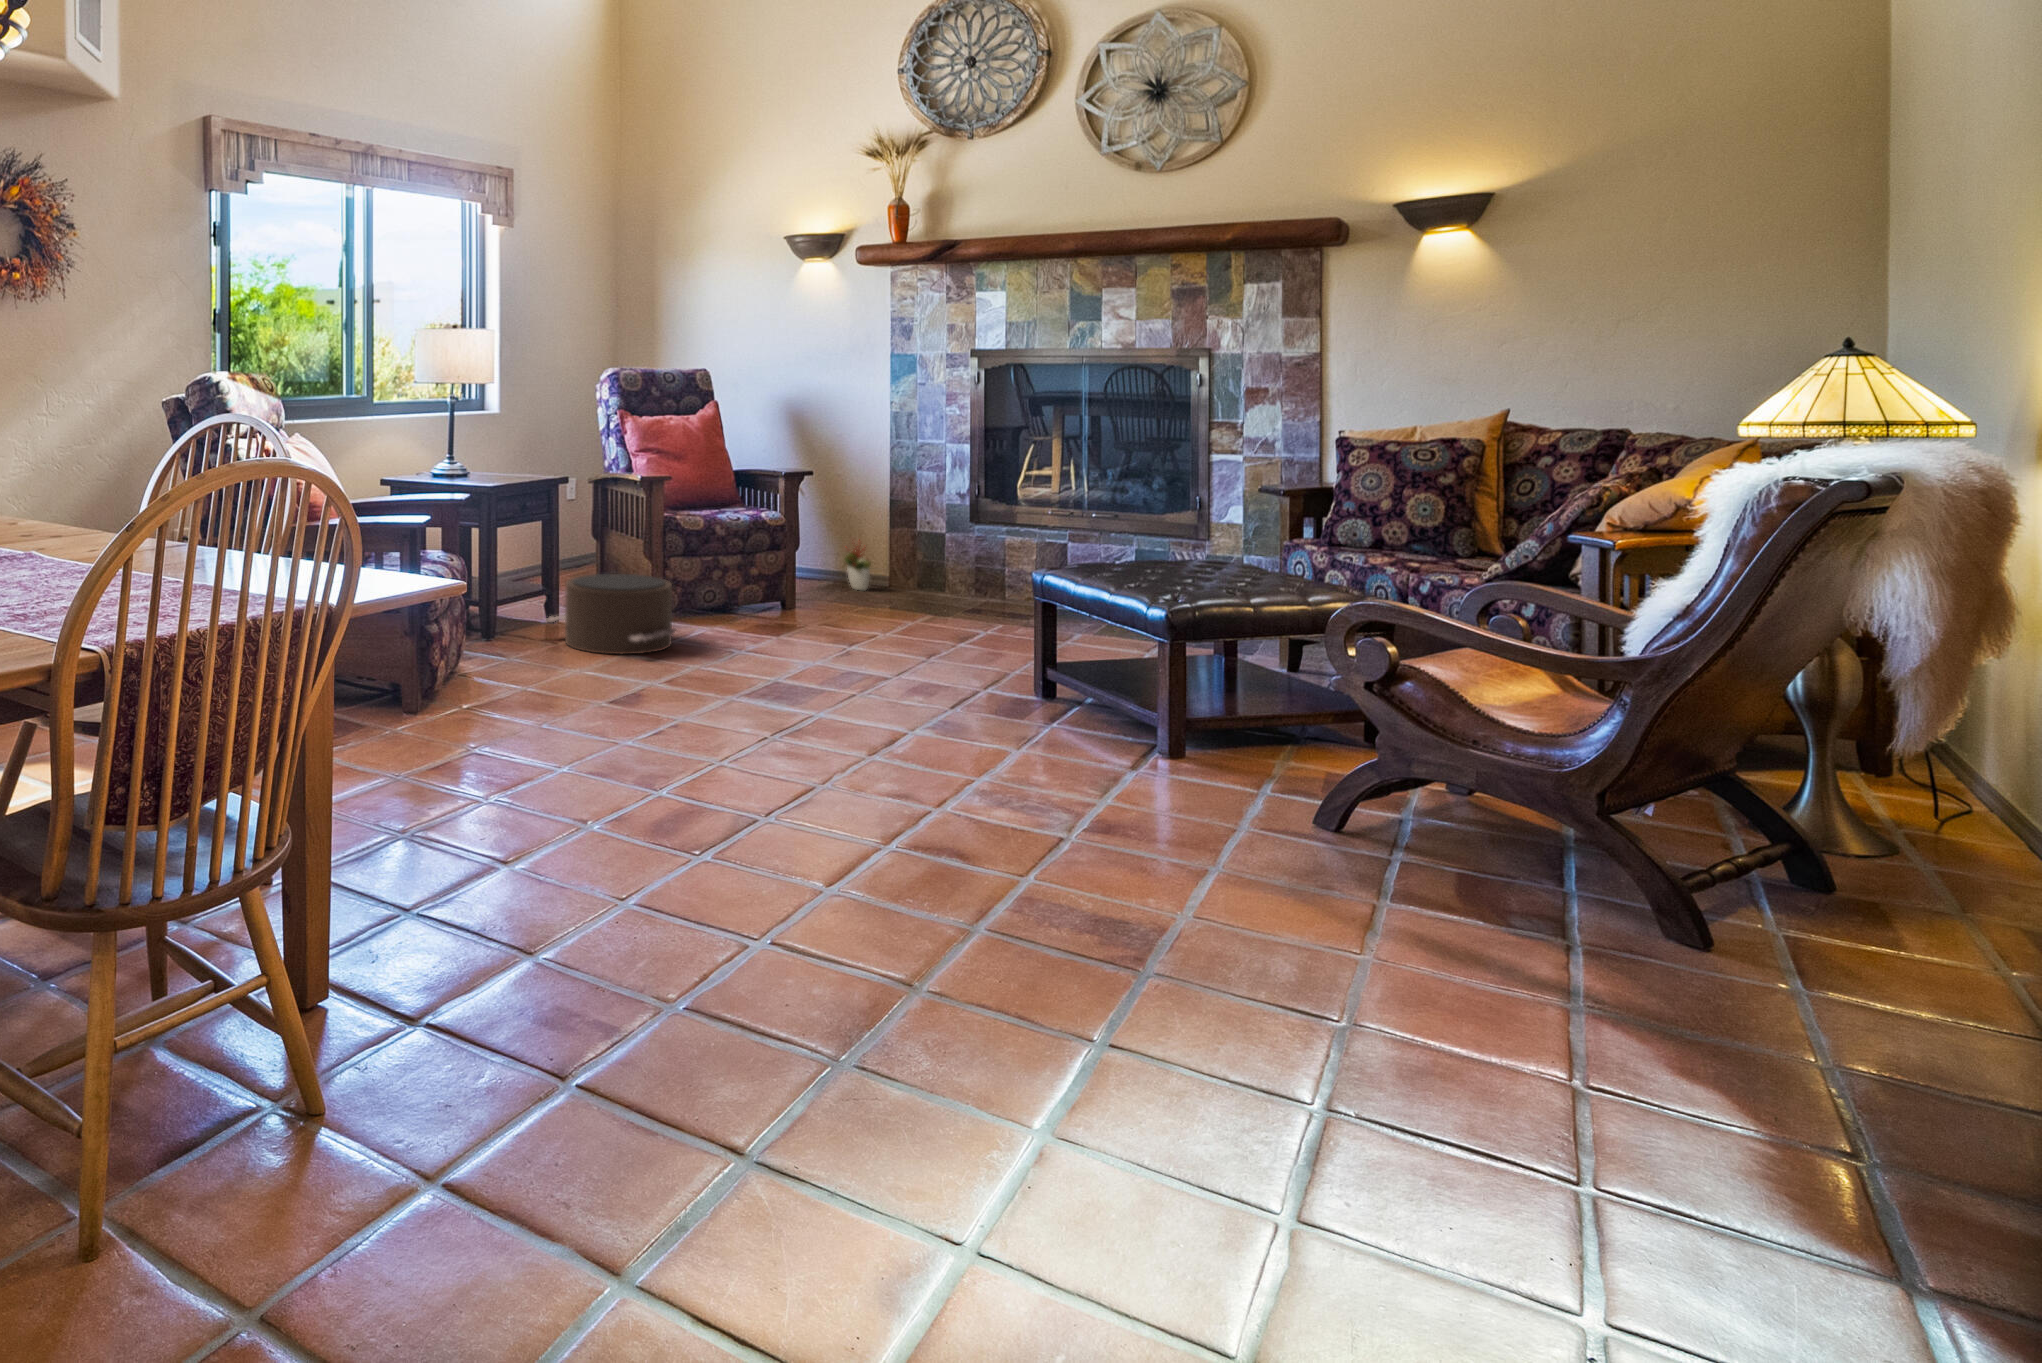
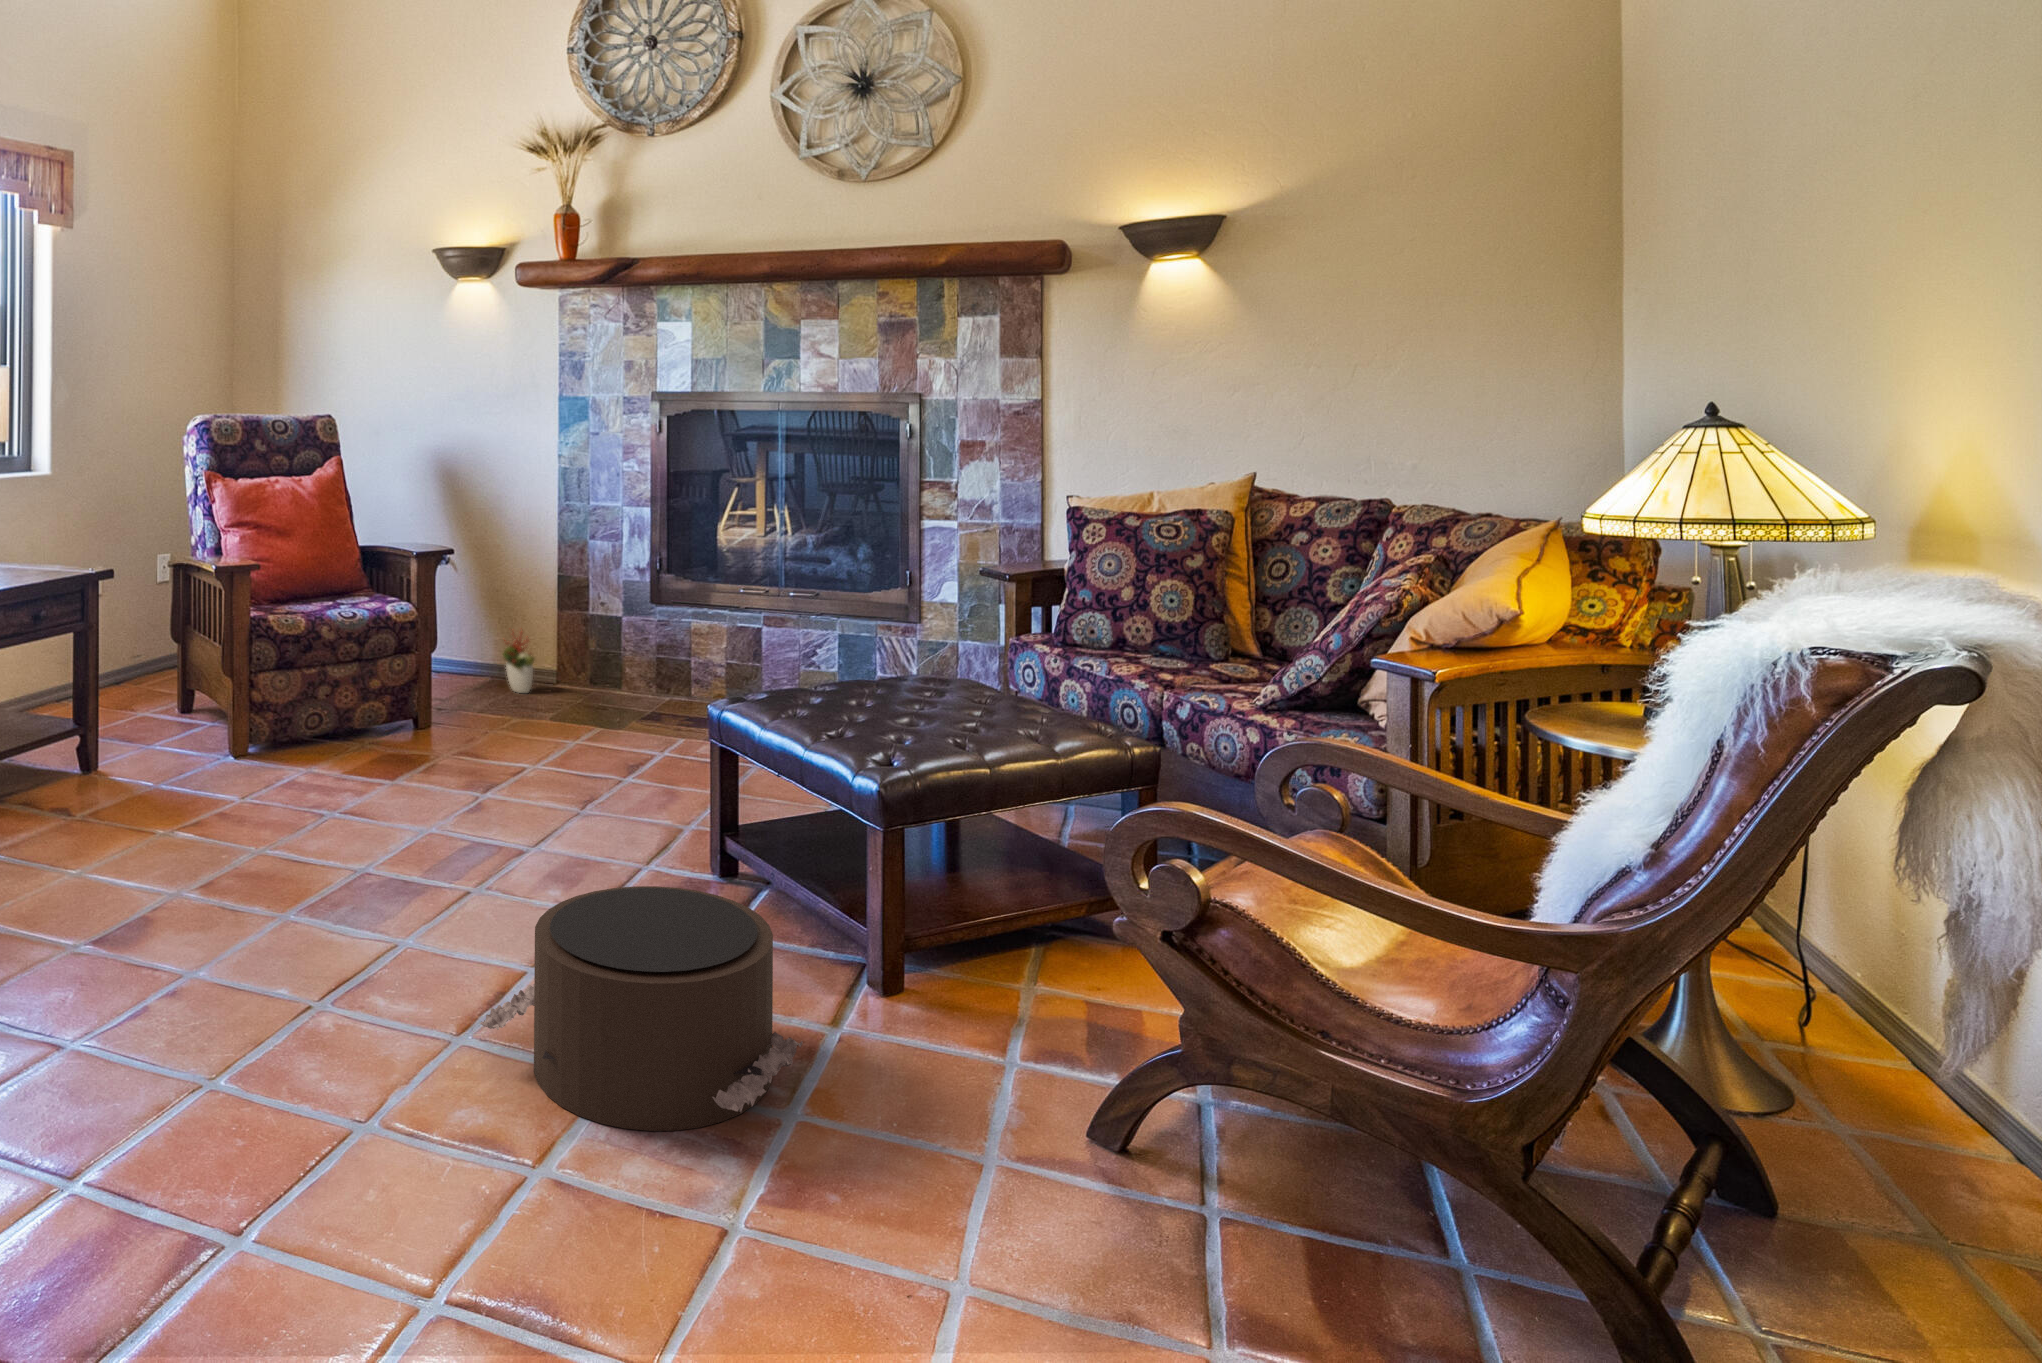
pouf: present [546,574,676,654] -> present [481,886,803,1131]

